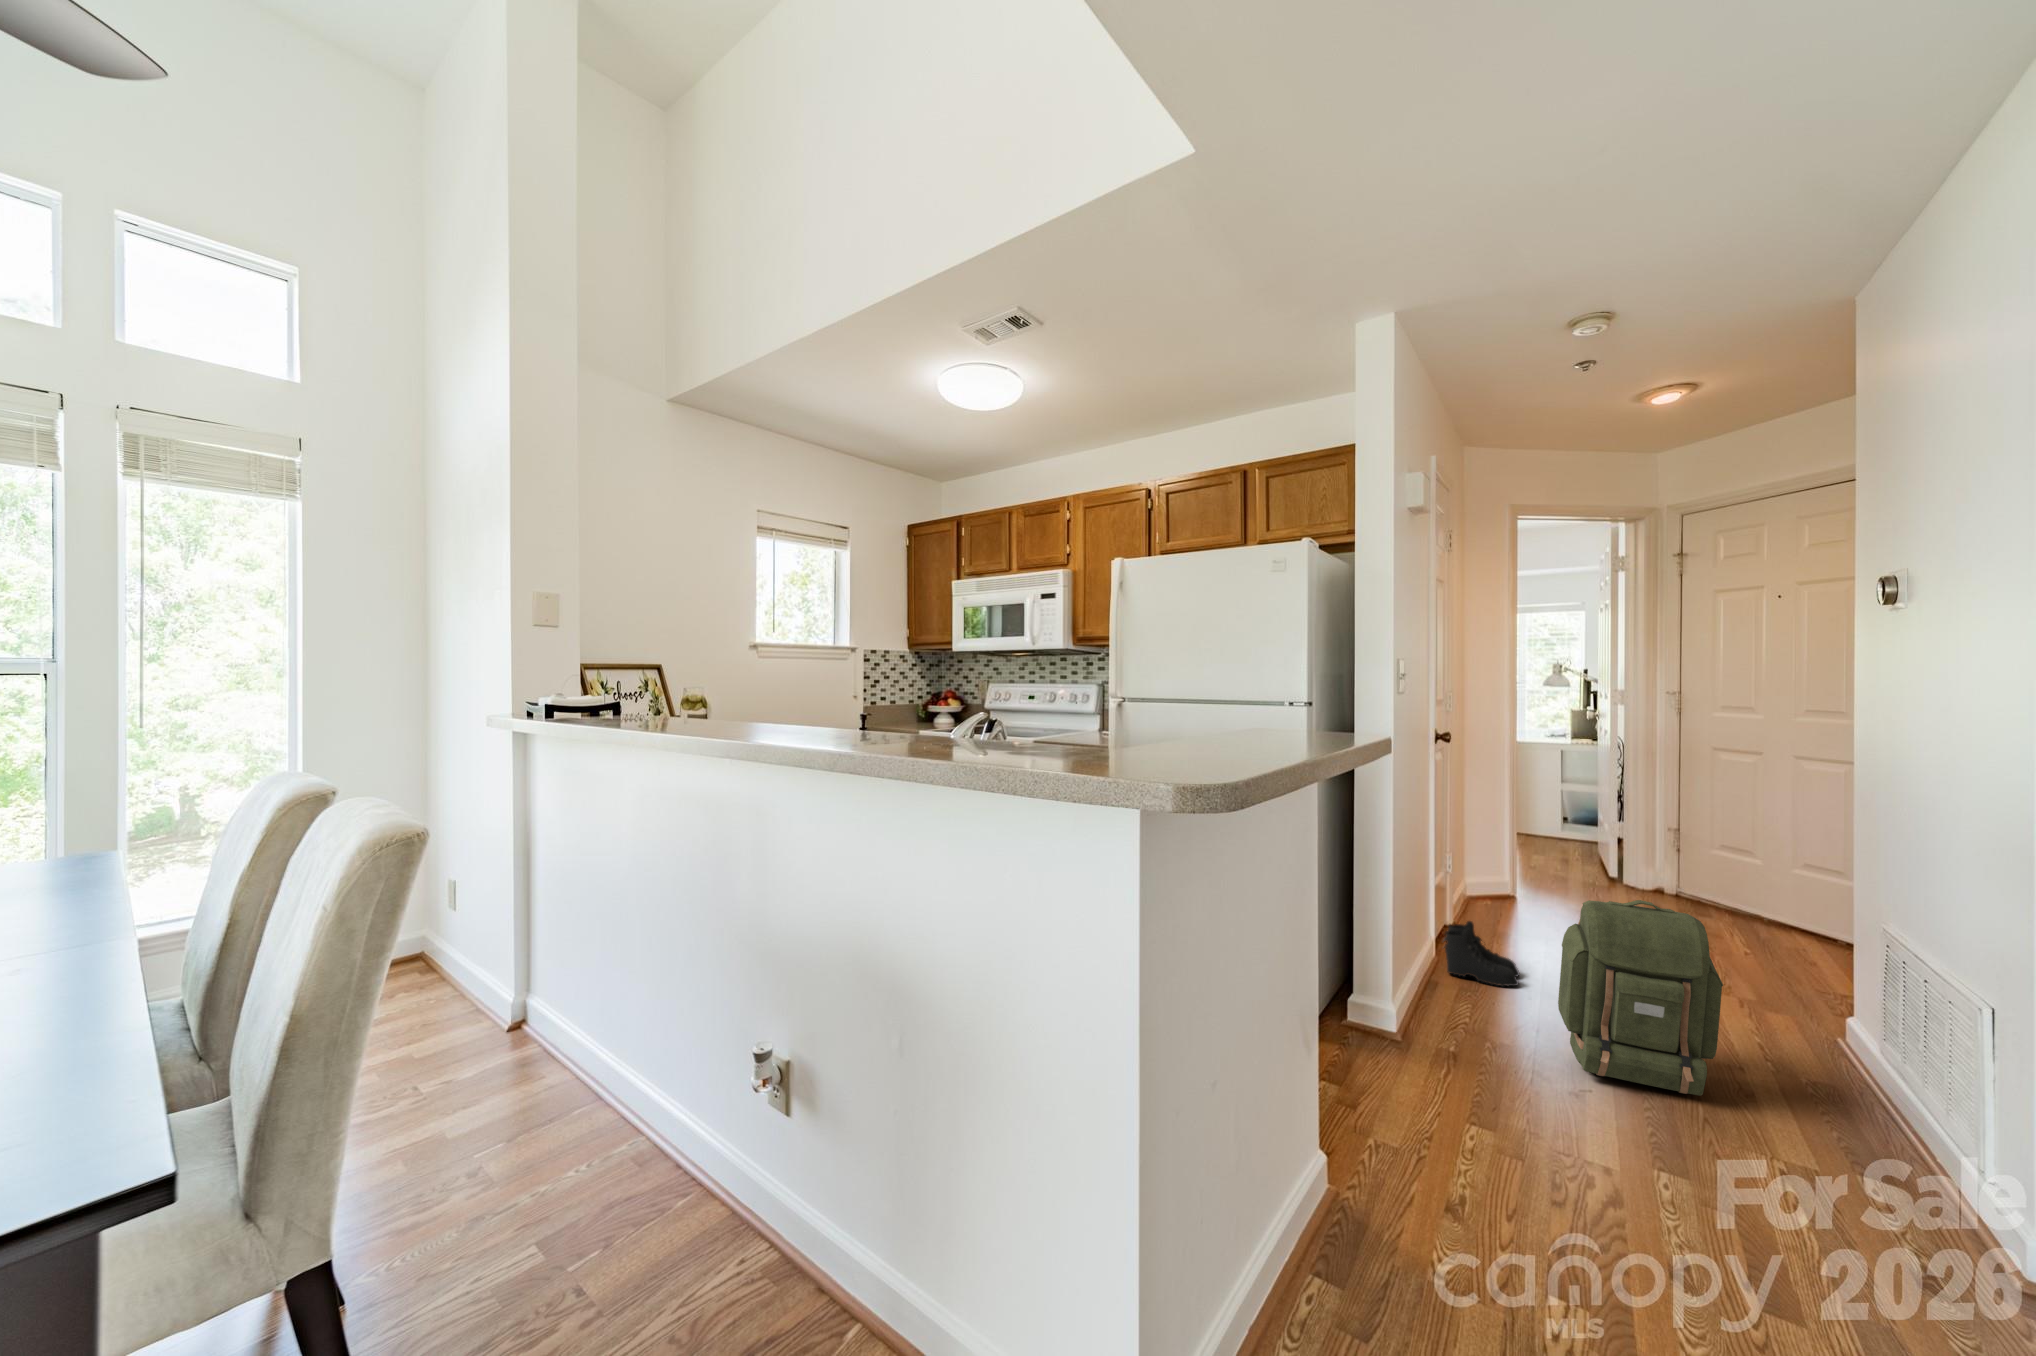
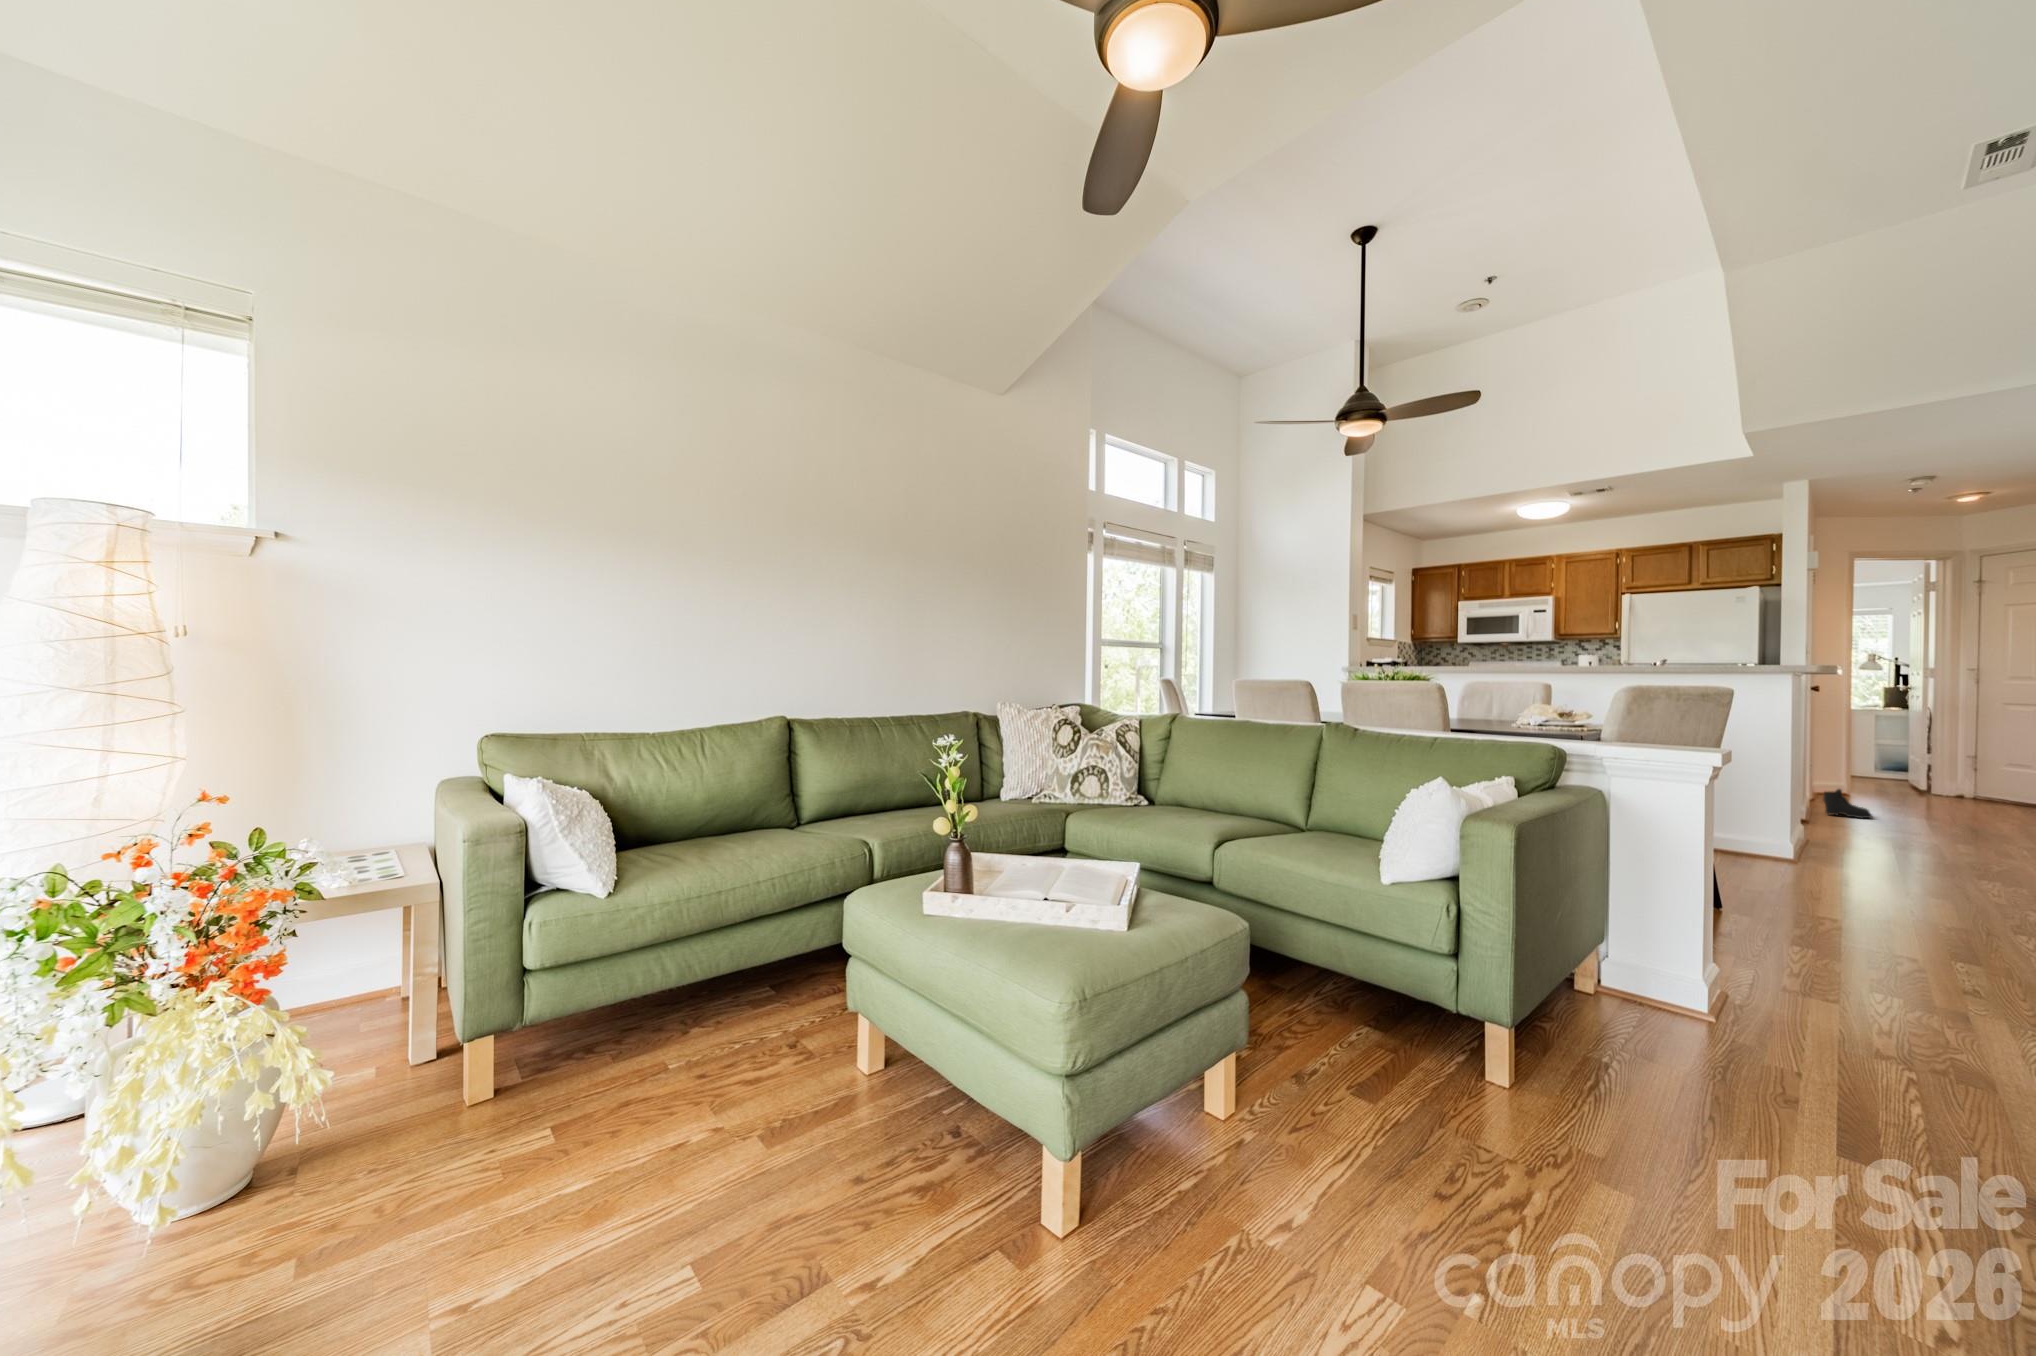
backpack: present [1558,900,1723,1096] -> none [1904,757,1995,840]

